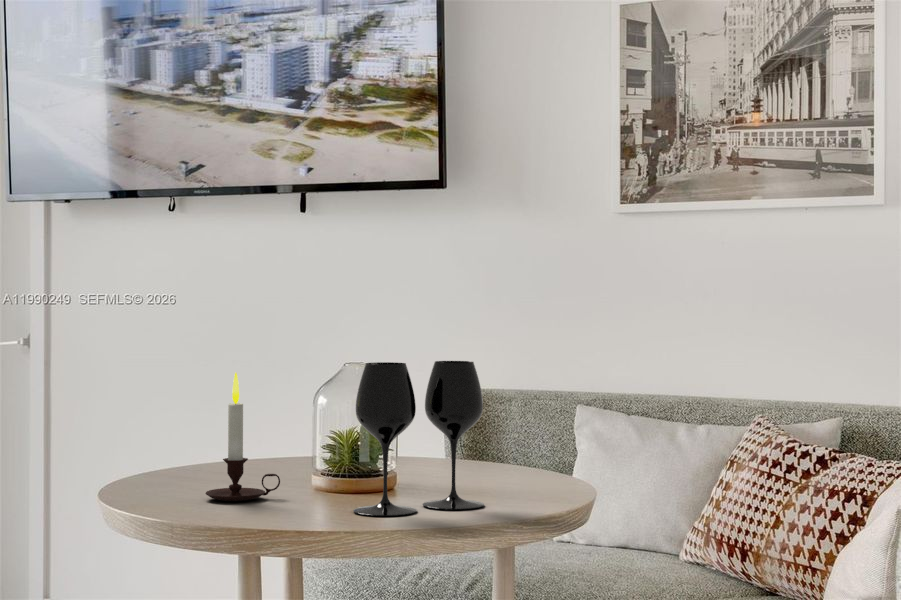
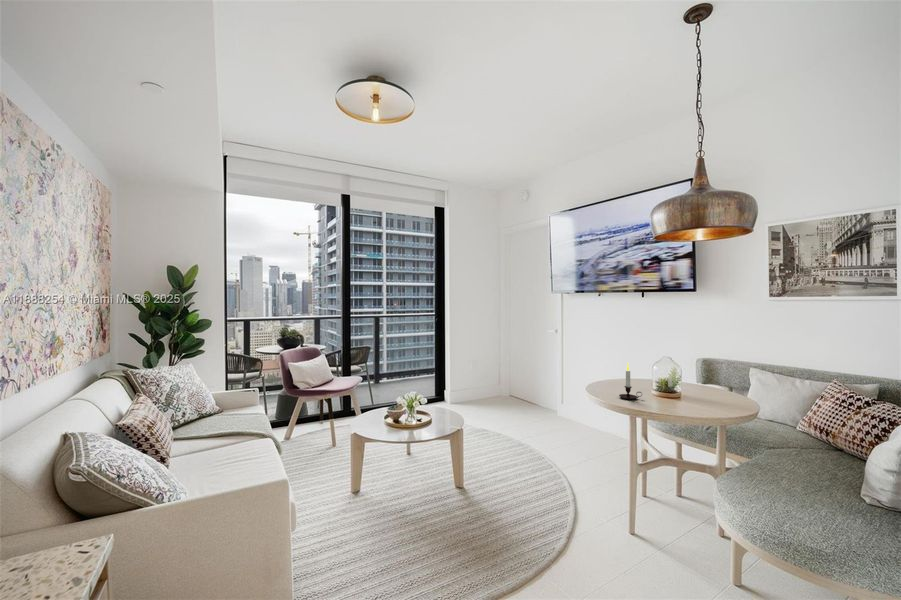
wine glass: present [353,361,484,516] -> none [667,364,714,412]

